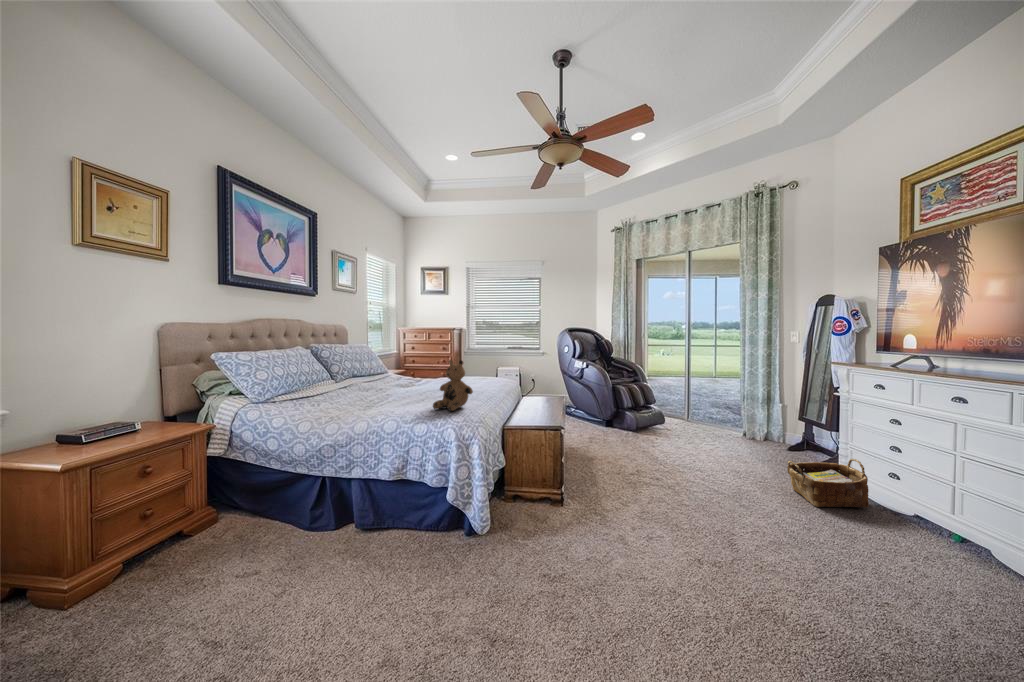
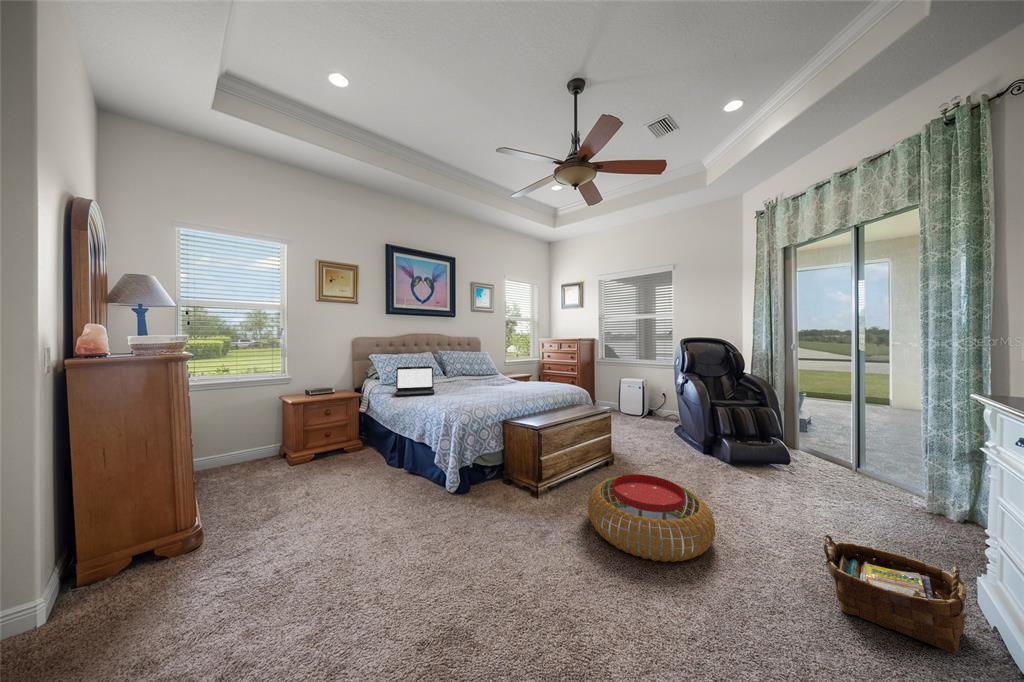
teddy bear: present [433,360,473,411] -> none [449,365,475,403]
laptop: none [306,367,384,417] -> present [395,366,435,397]
pouf: none [622,451,739,521] -> present [588,474,715,562]

